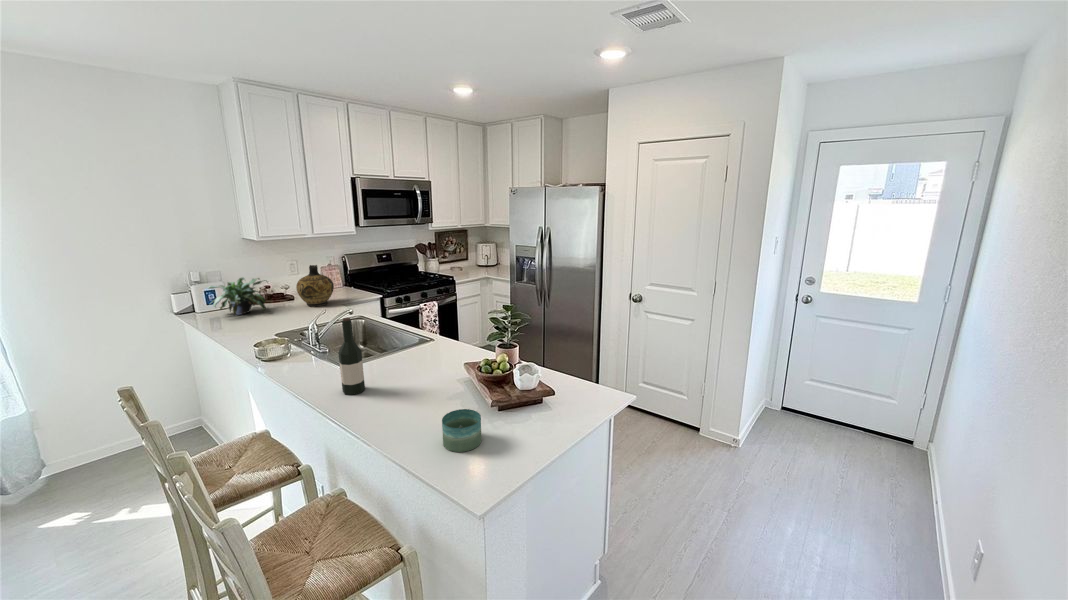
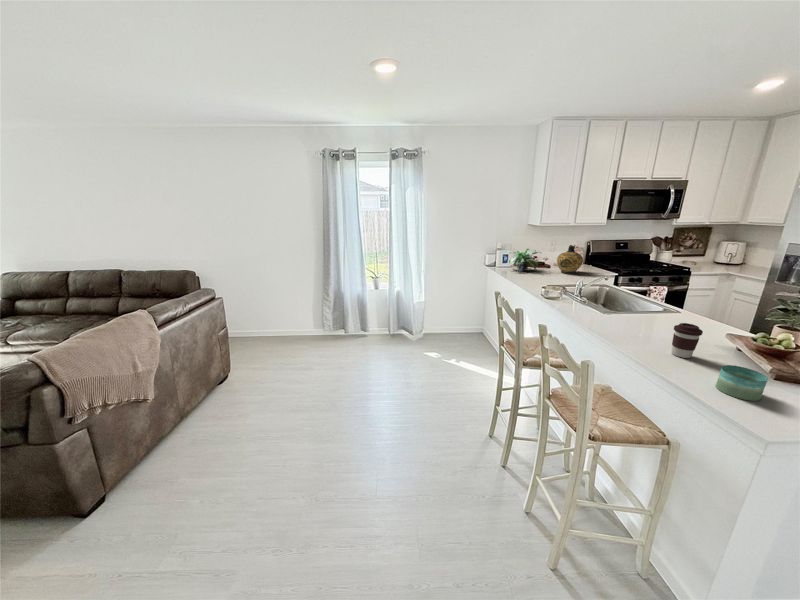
wine bottle: present [338,317,365,395] -> none [610,278,633,333]
coffee cup: none [402,365,431,410] -> present [671,323,703,358]

